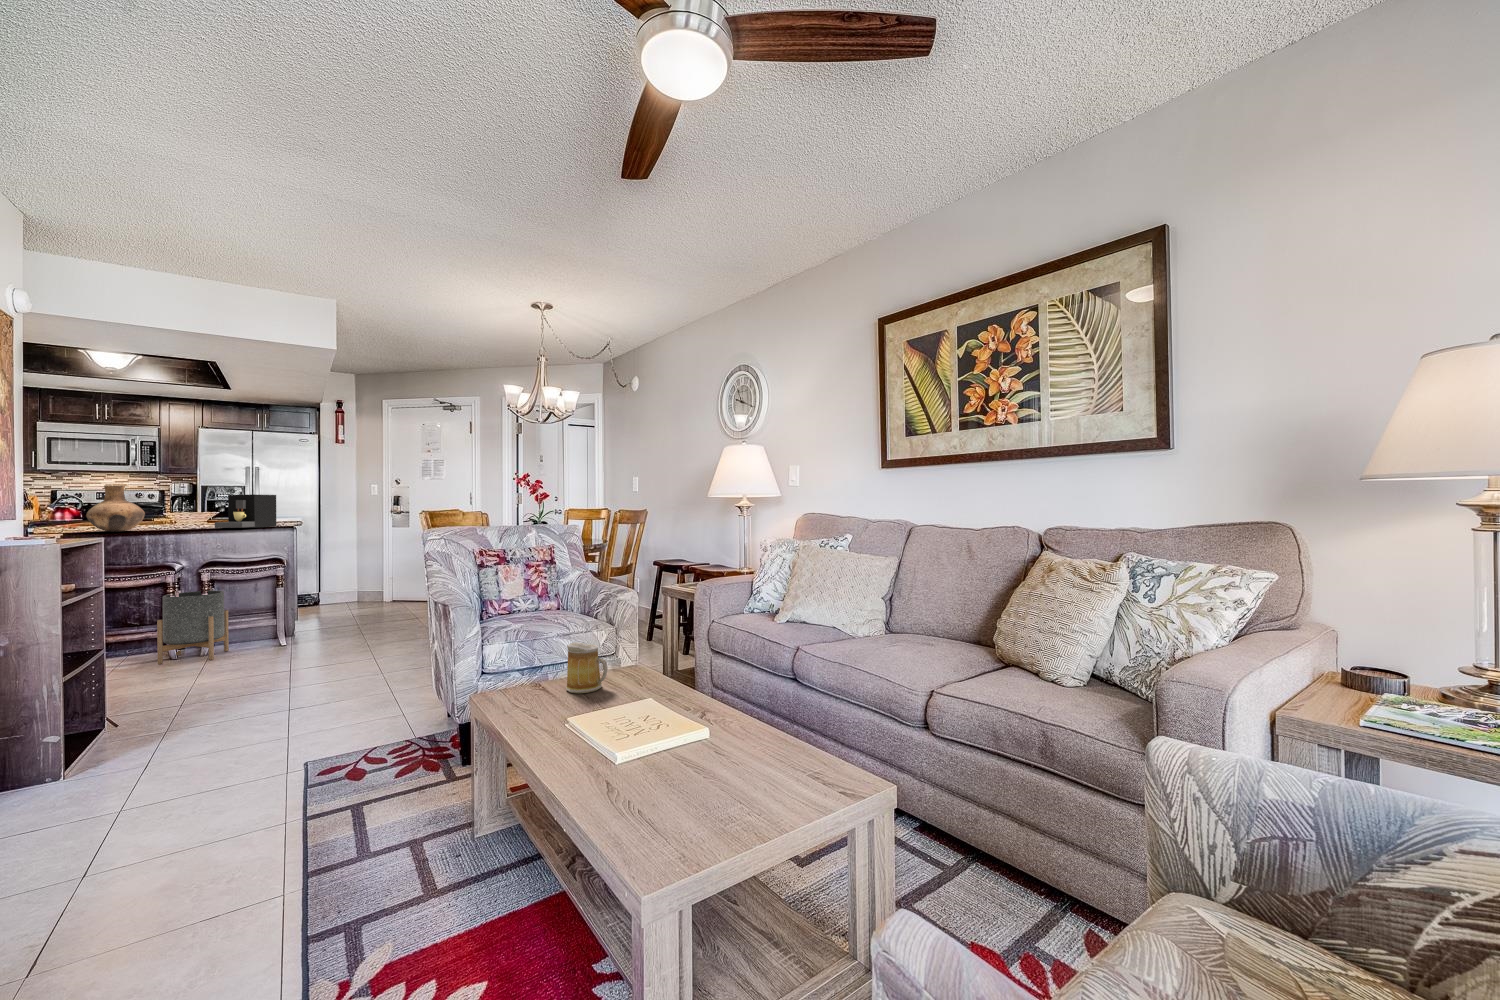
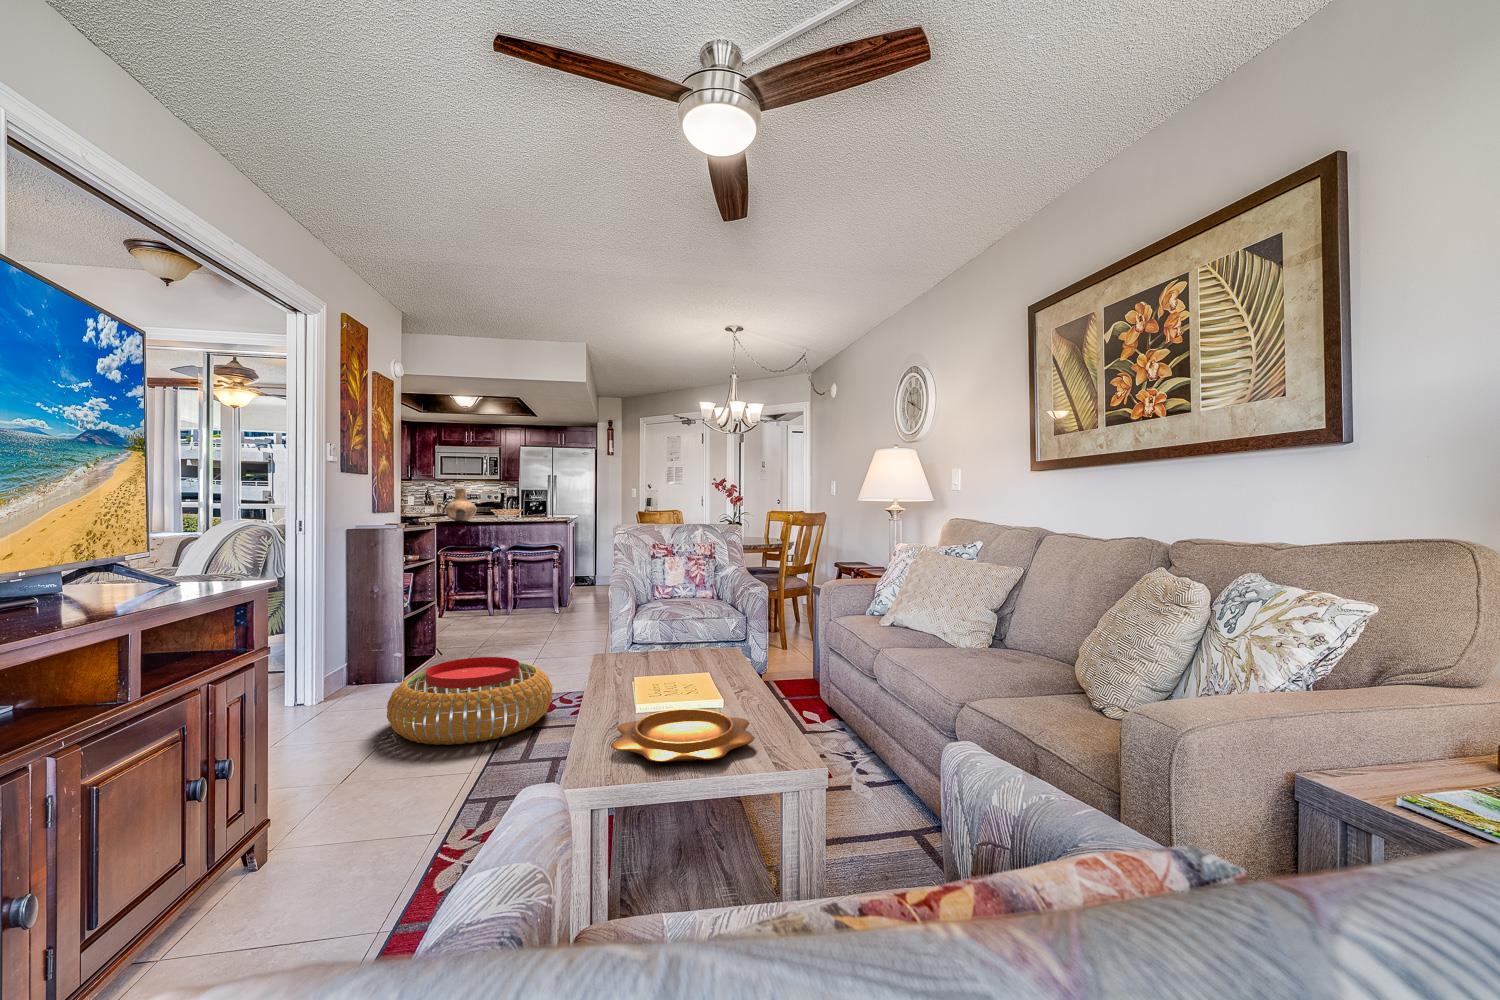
coffee maker: present [215,494,276,528] -> none [517,496,557,521]
planter: present [157,591,229,664] -> none [480,567,524,619]
mug: present [566,642,607,693] -> none [659,620,692,663]
pouf: none [90,717,370,866] -> present [387,657,552,745]
decorative bowl: none [631,744,804,824] -> present [611,709,755,762]

